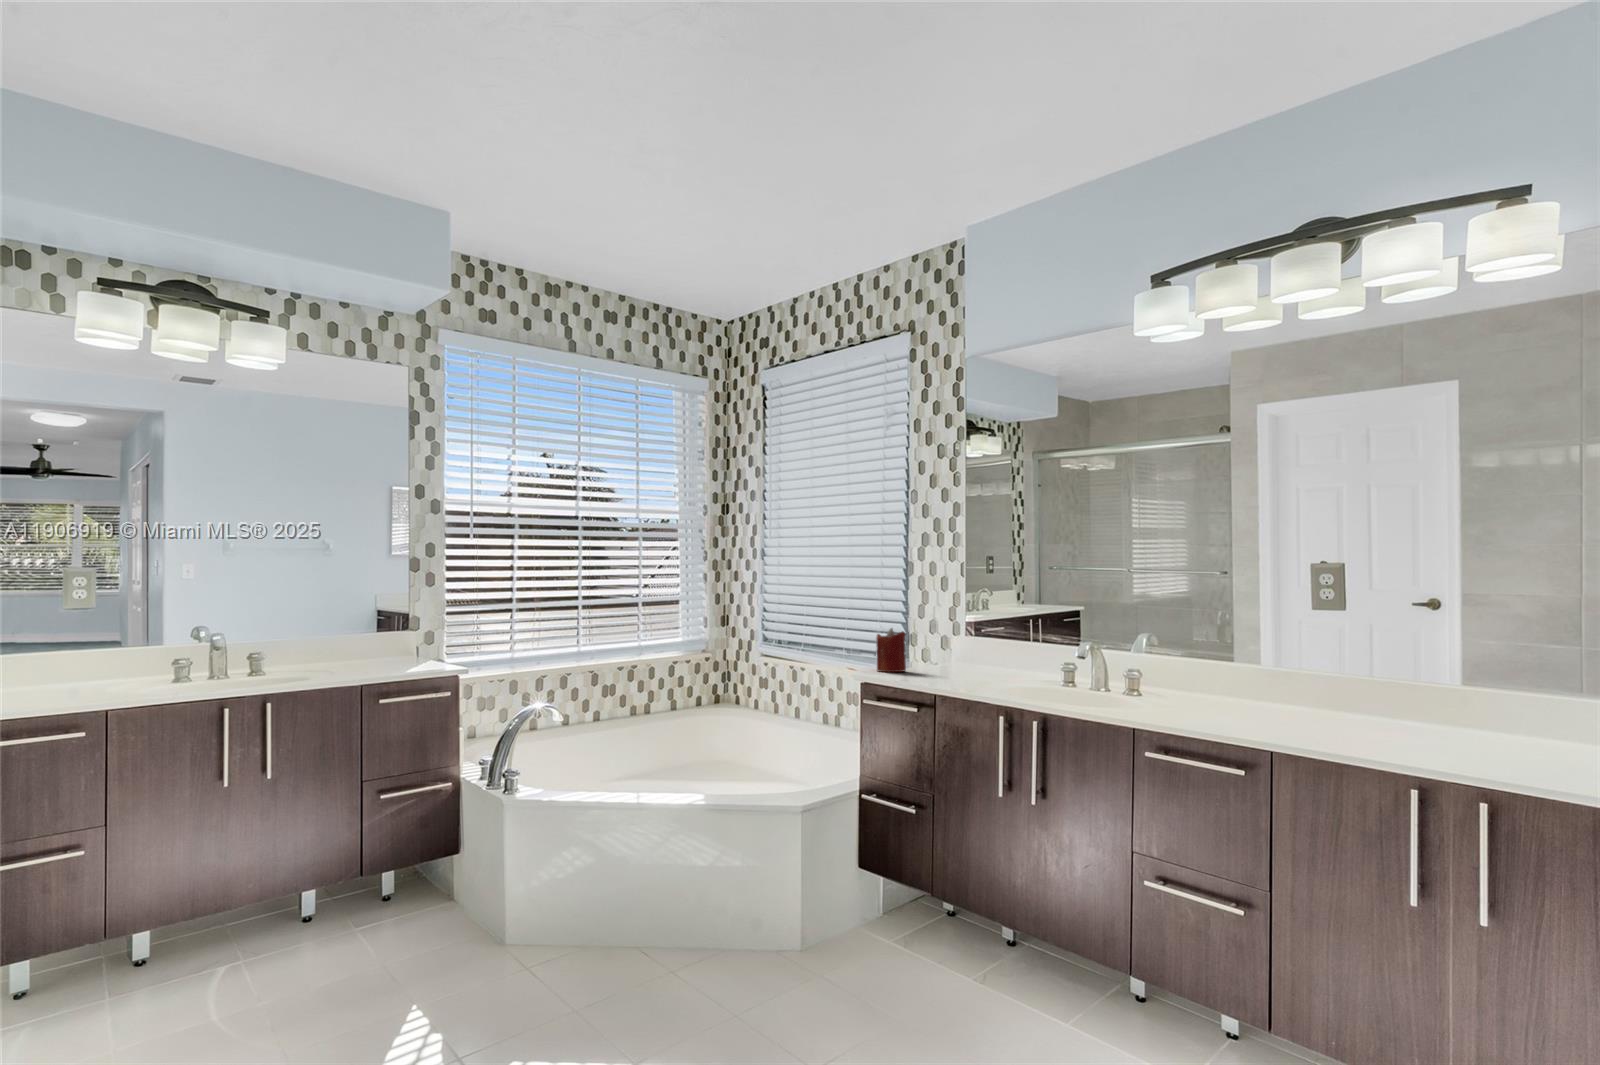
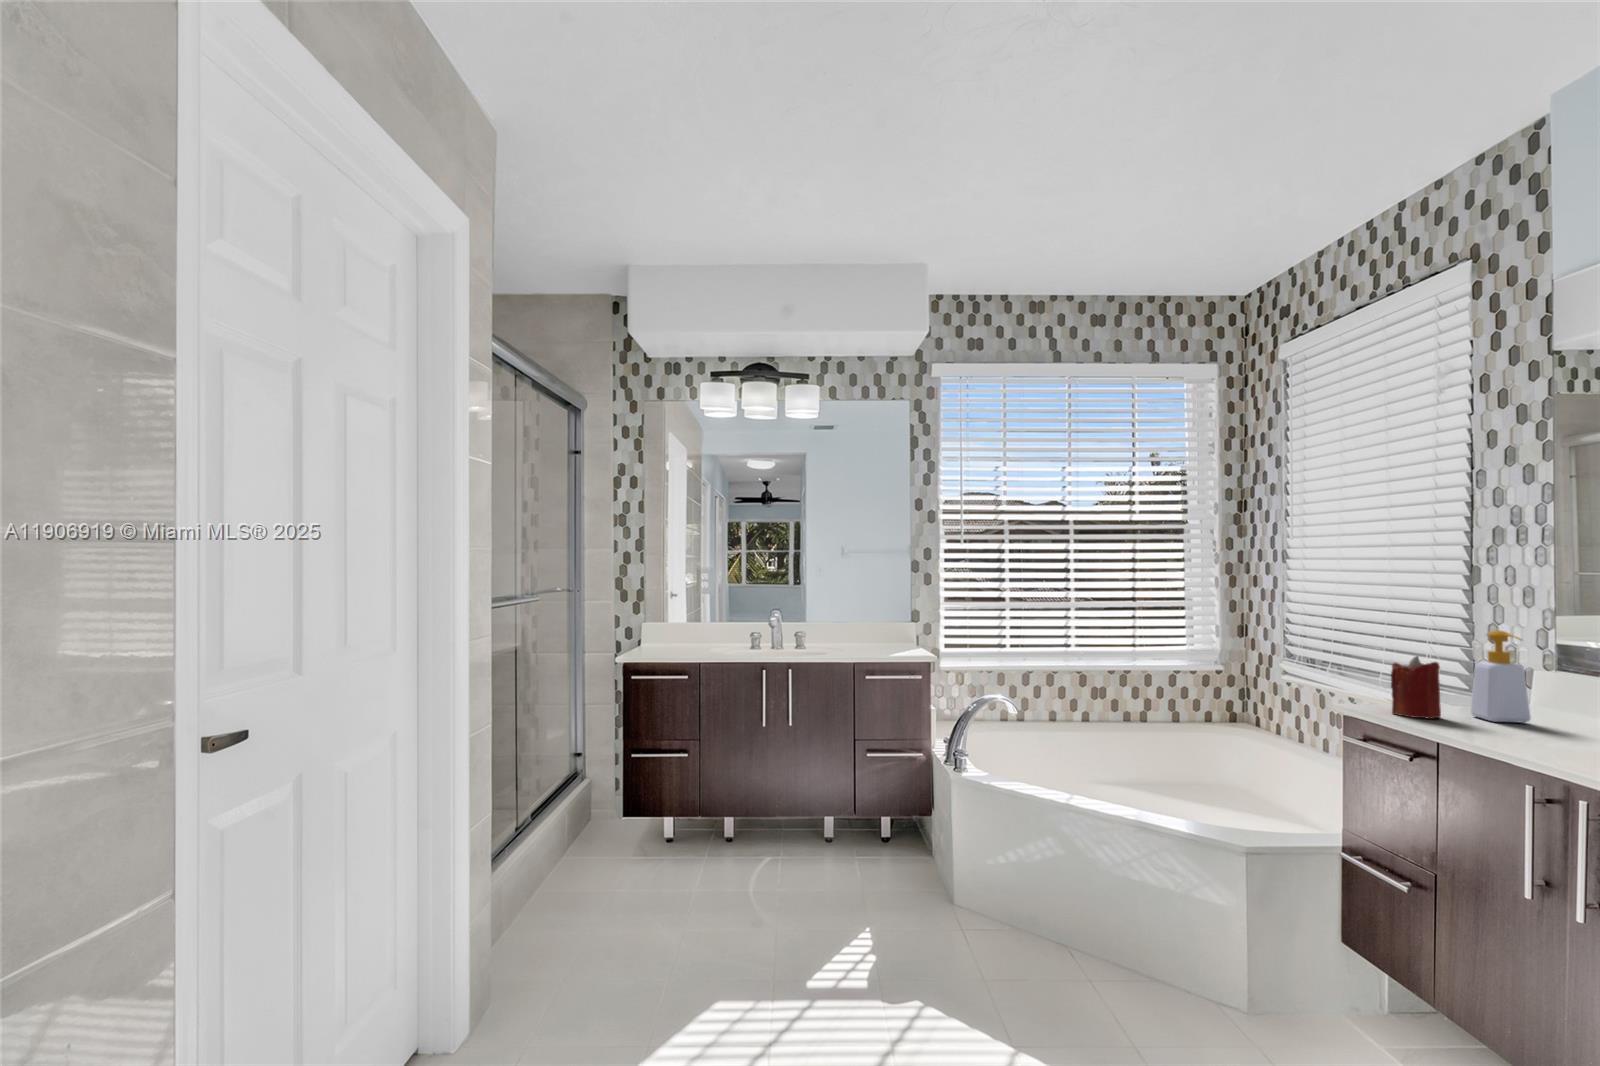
soap bottle: none [920,607,954,671] -> present [1470,630,1531,723]

